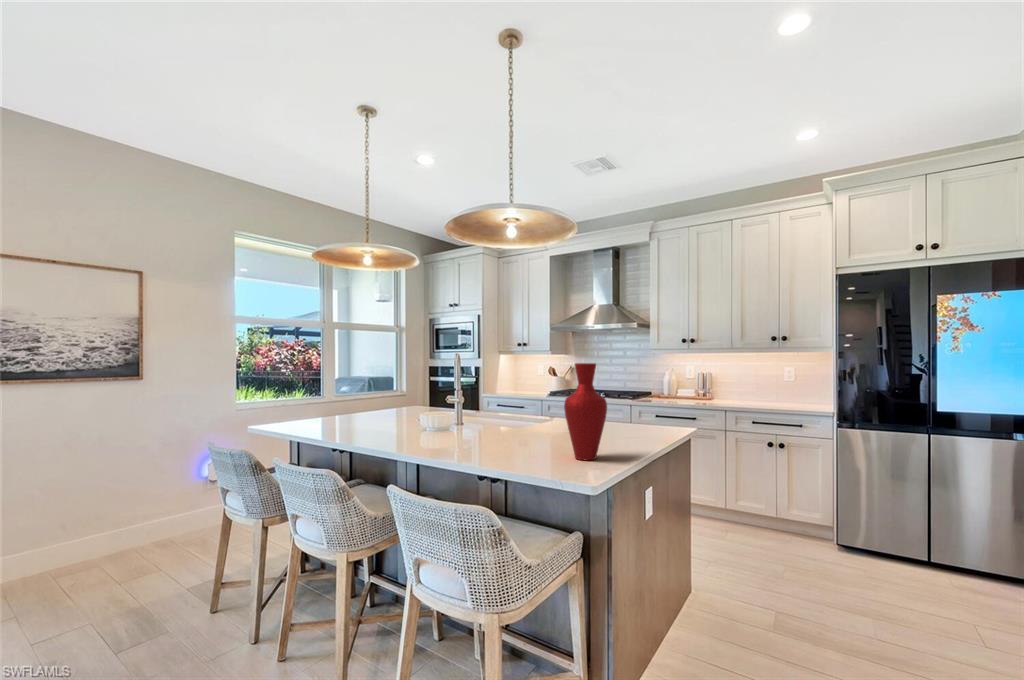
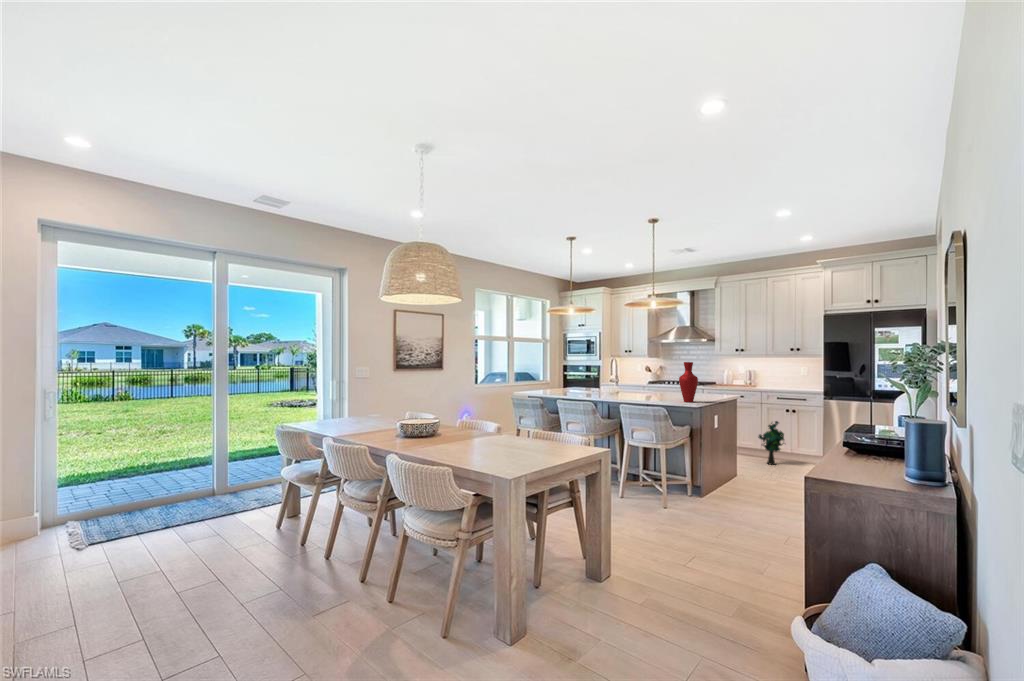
decorative plant: none [723,468,774,550] -> present [758,421,784,465]

